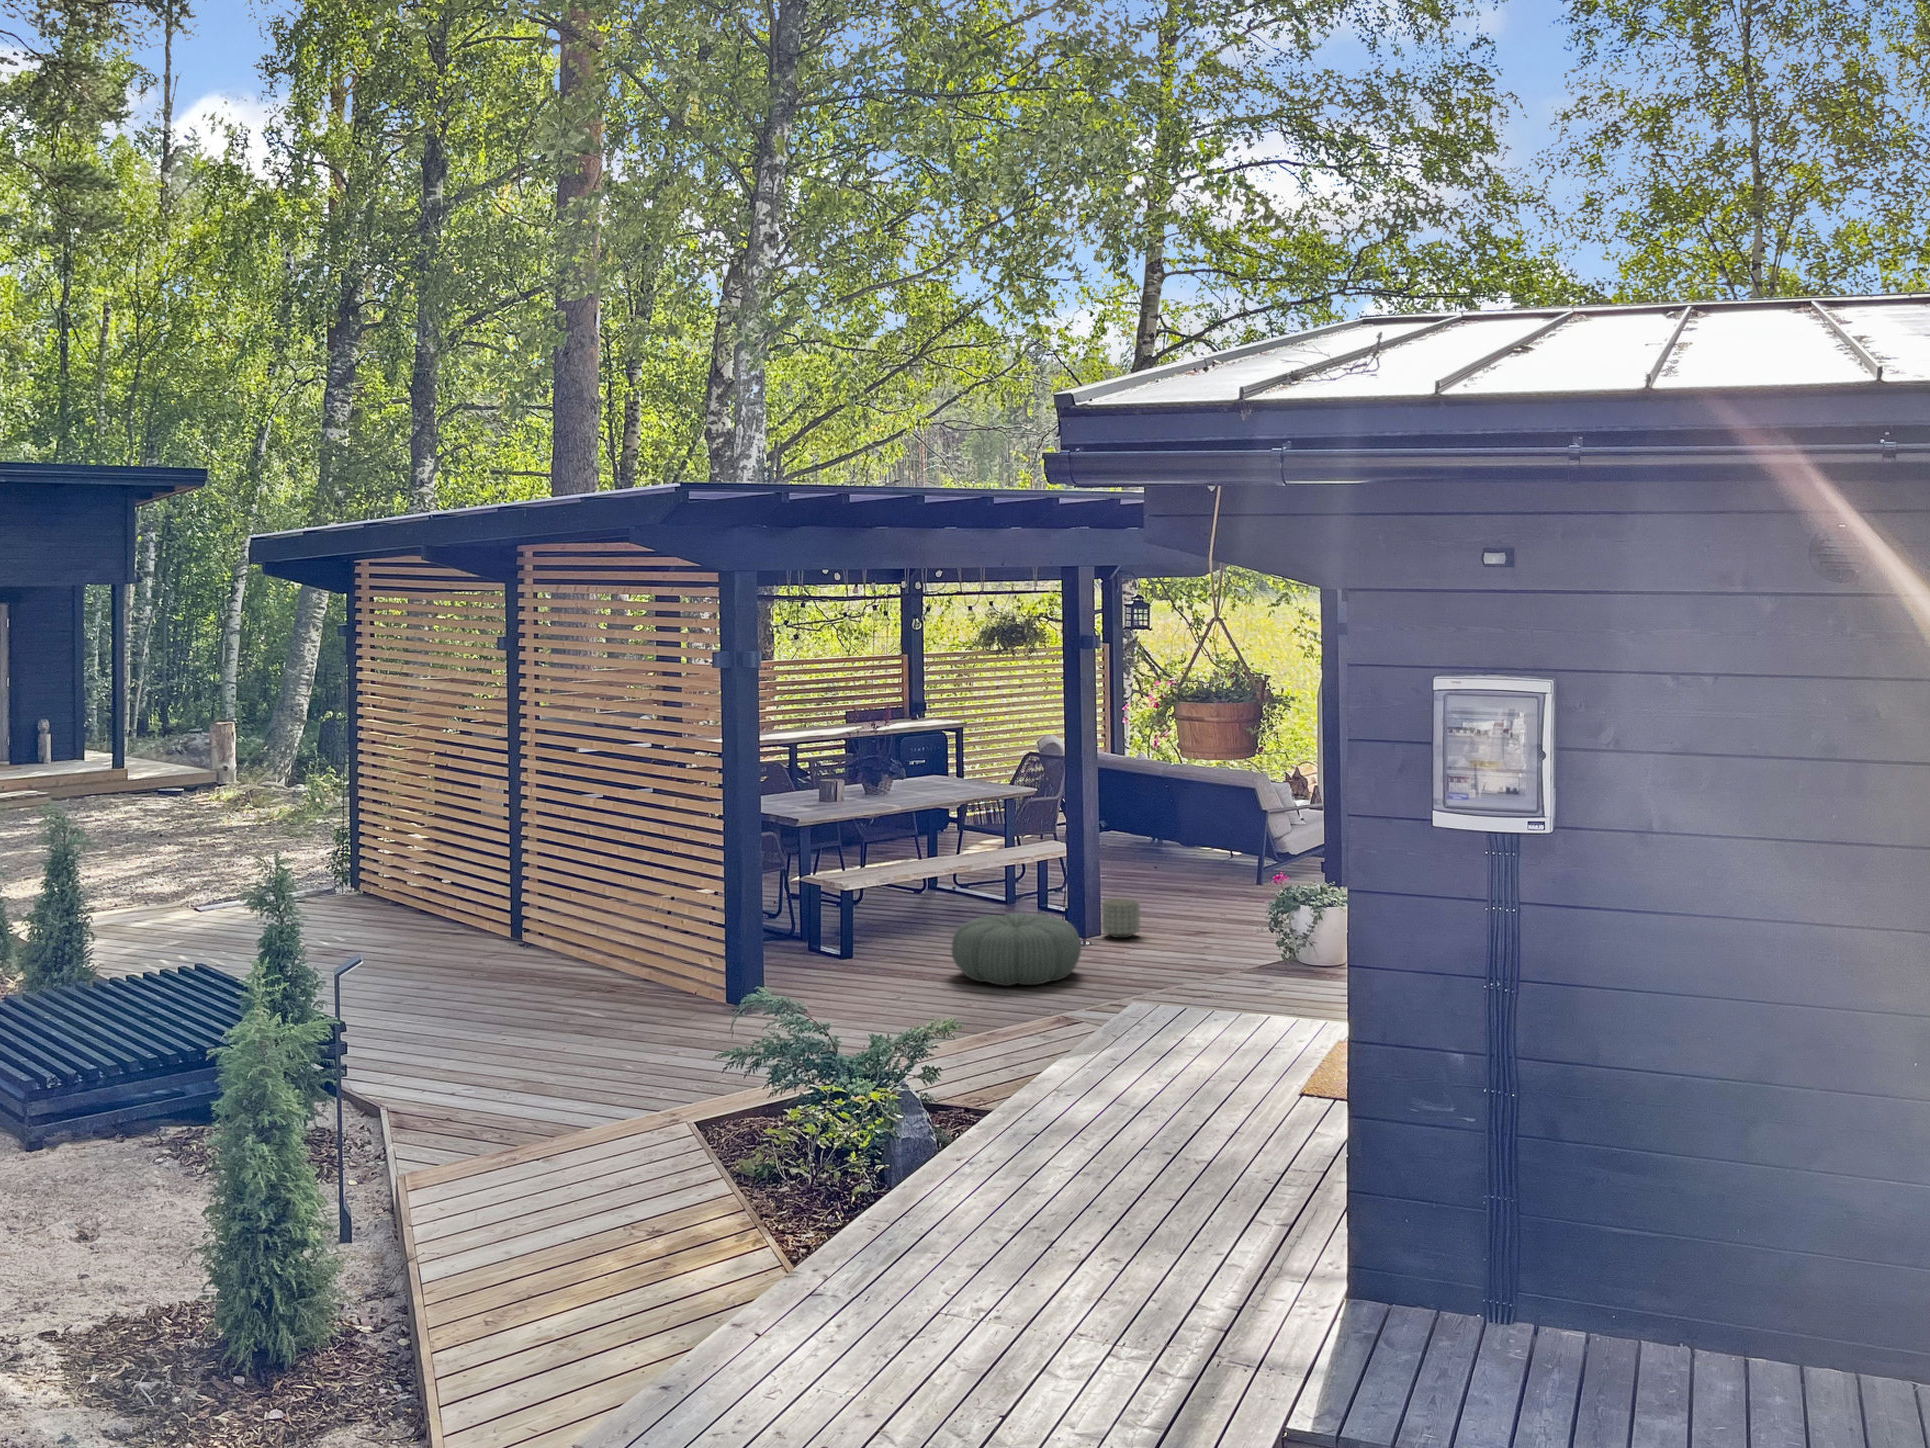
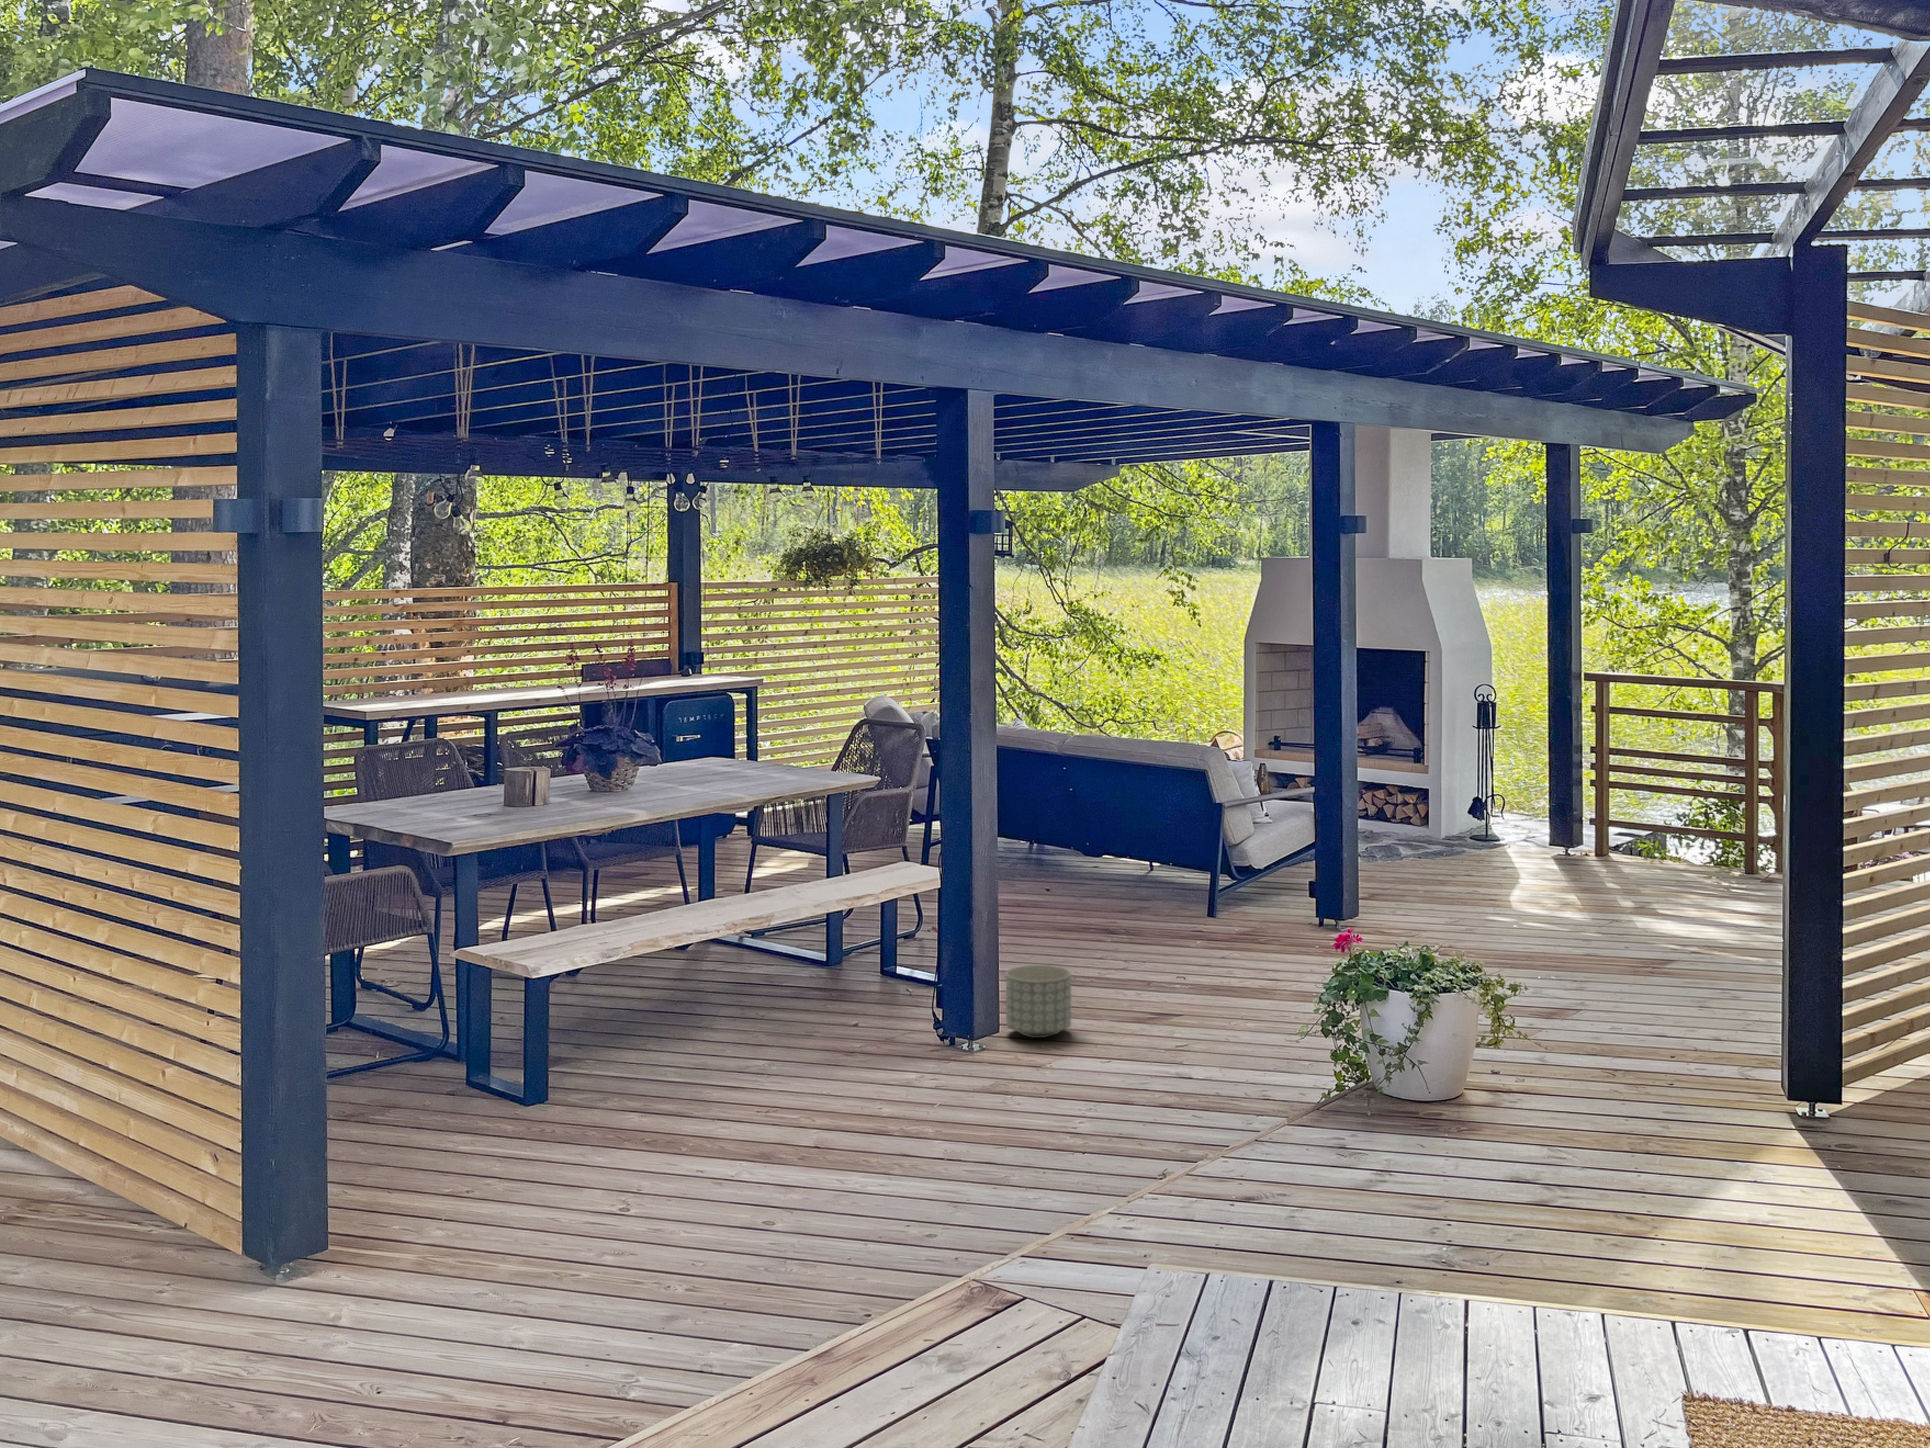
pouf: present [952,913,1081,986] -> none [731,1020,994,1190]

